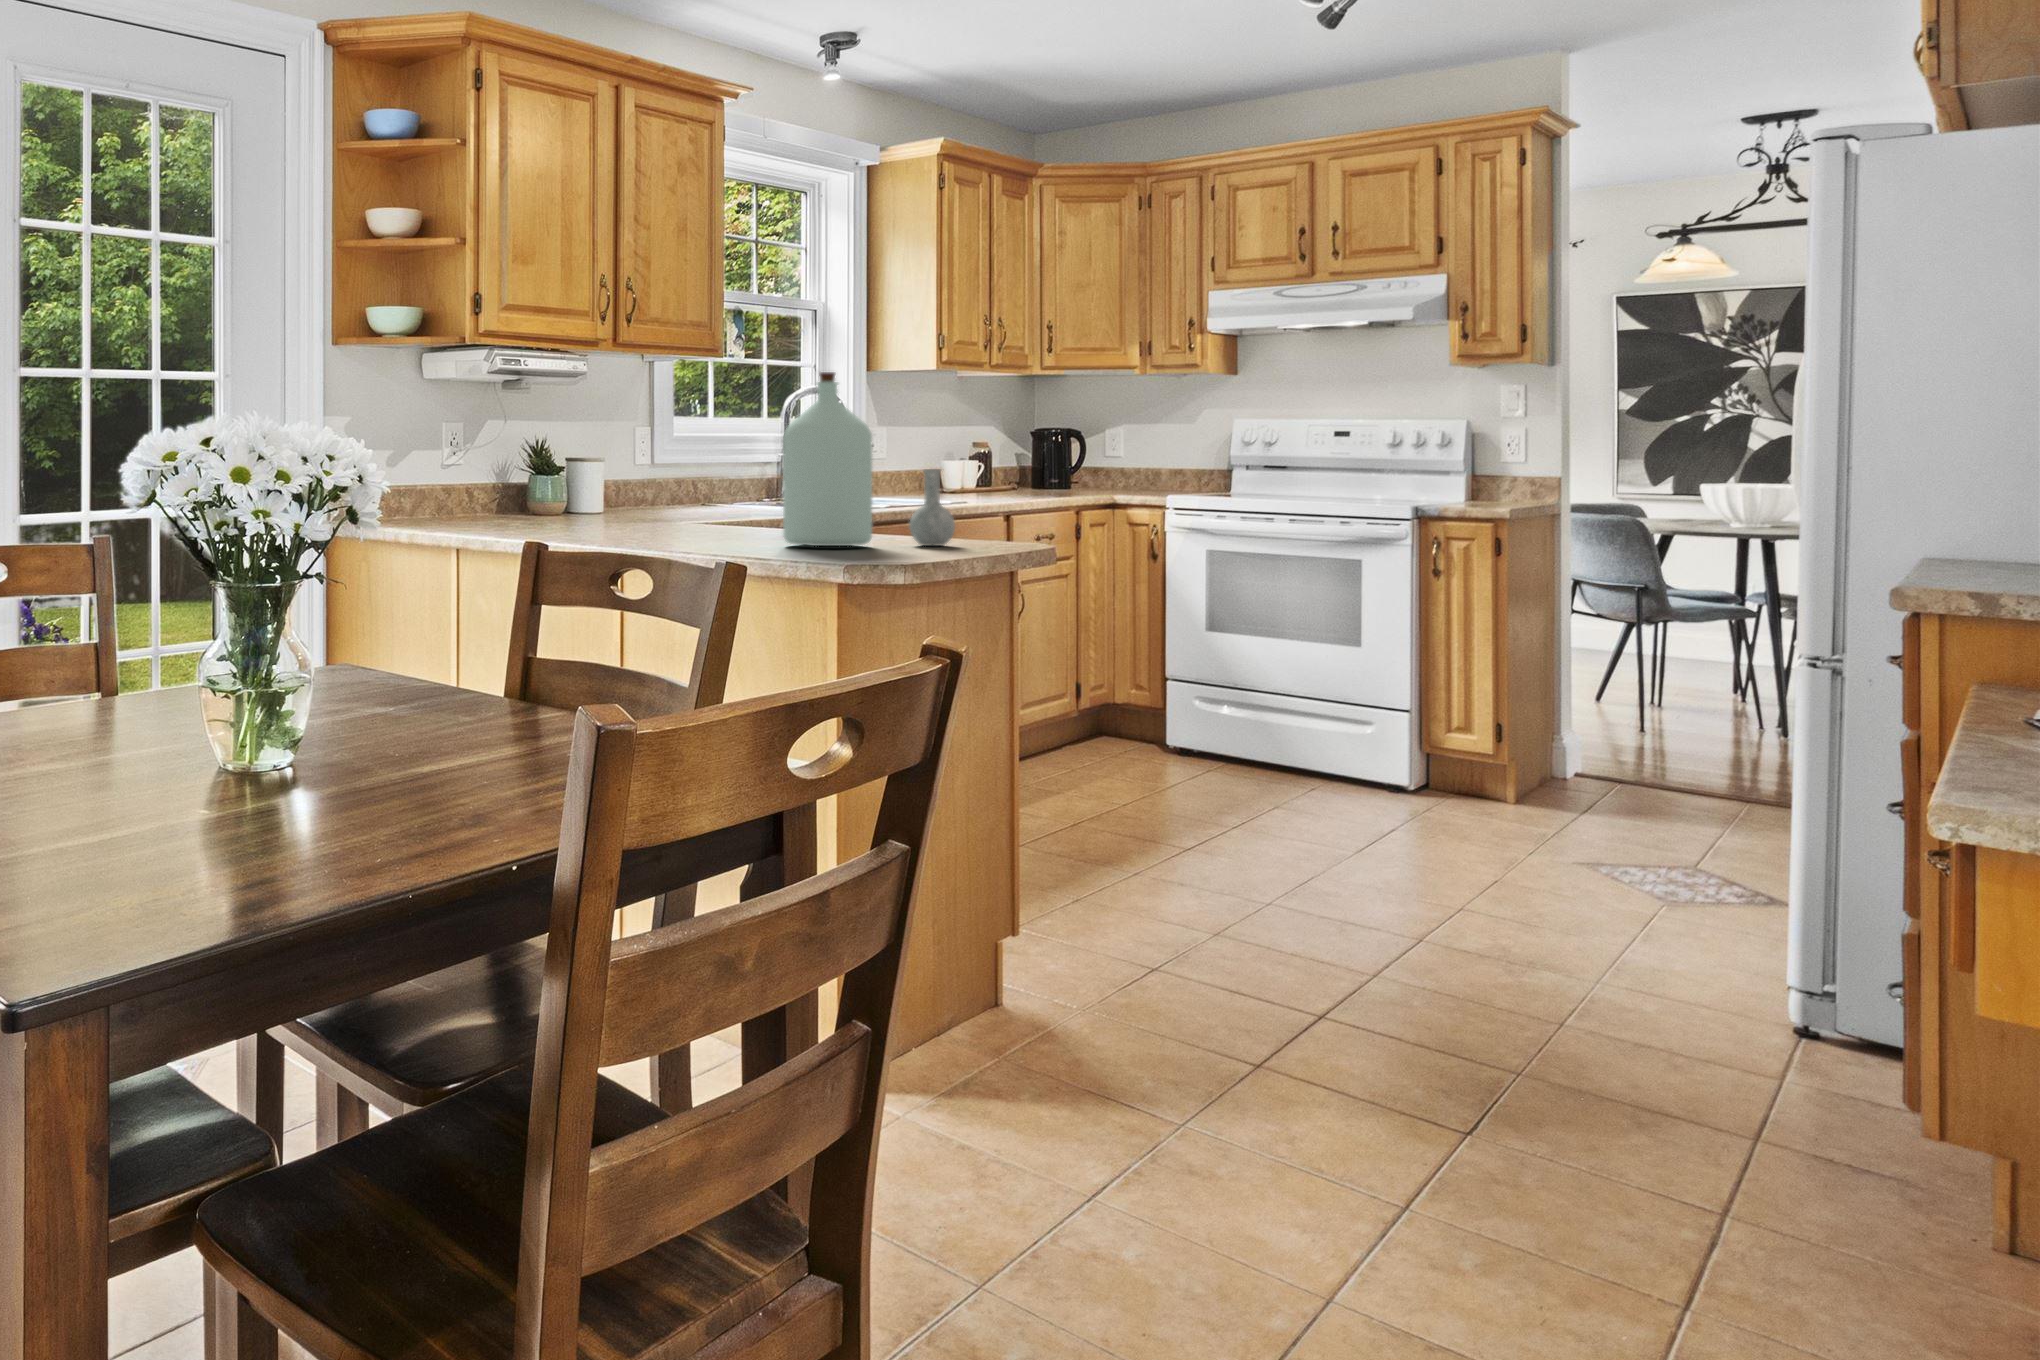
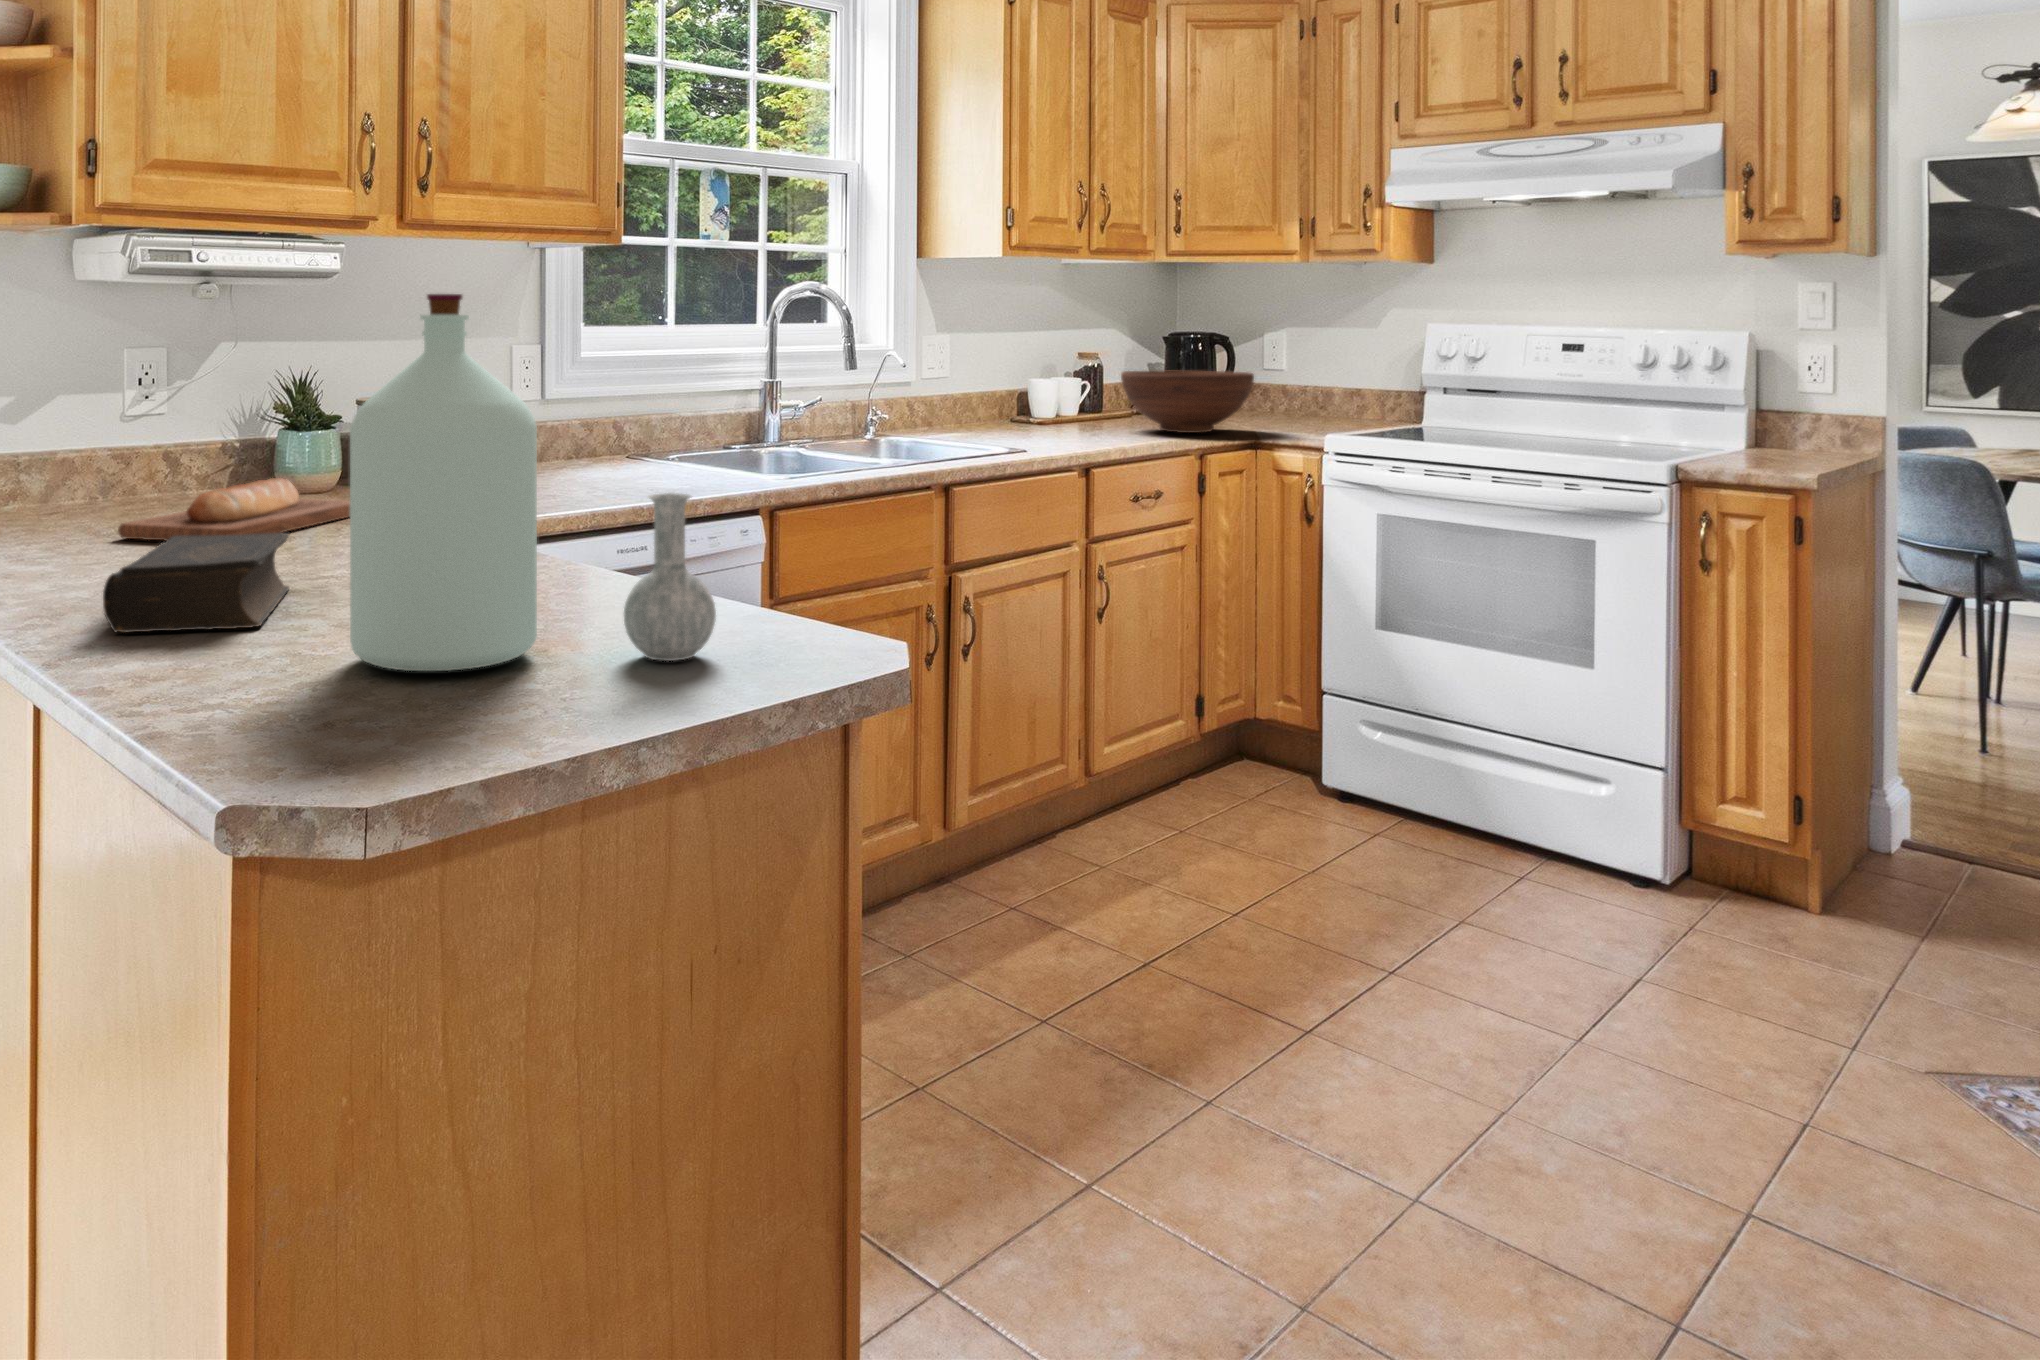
fruit bowl: none [1015,454,1113,497] -> present [1121,370,1254,433]
bread loaf: none [510,498,615,527] -> present [118,478,350,541]
book: none [609,506,706,542] -> present [103,533,289,633]

